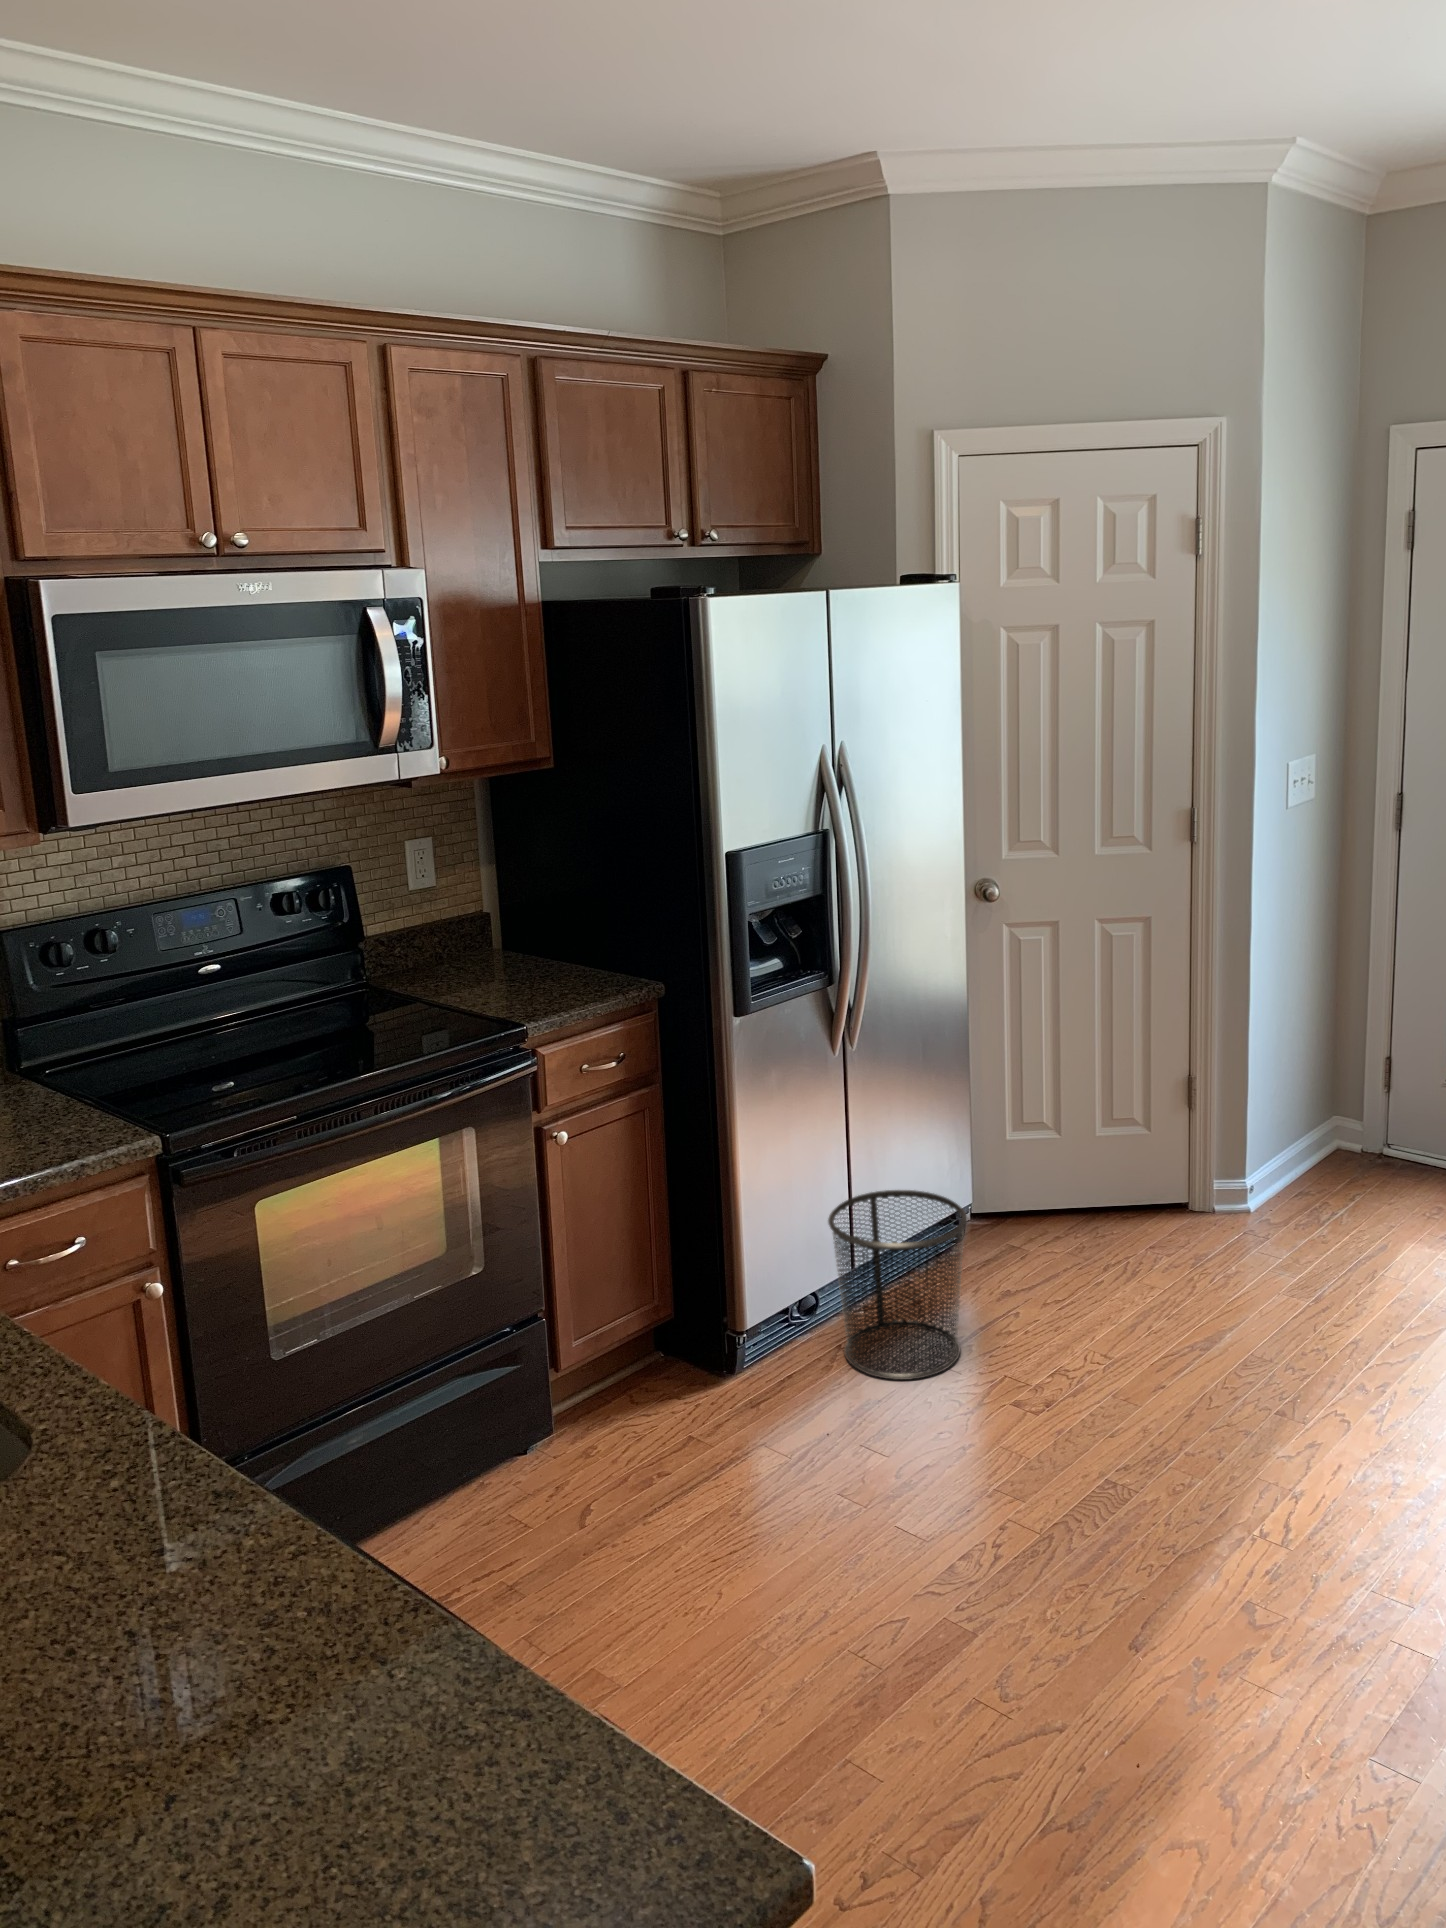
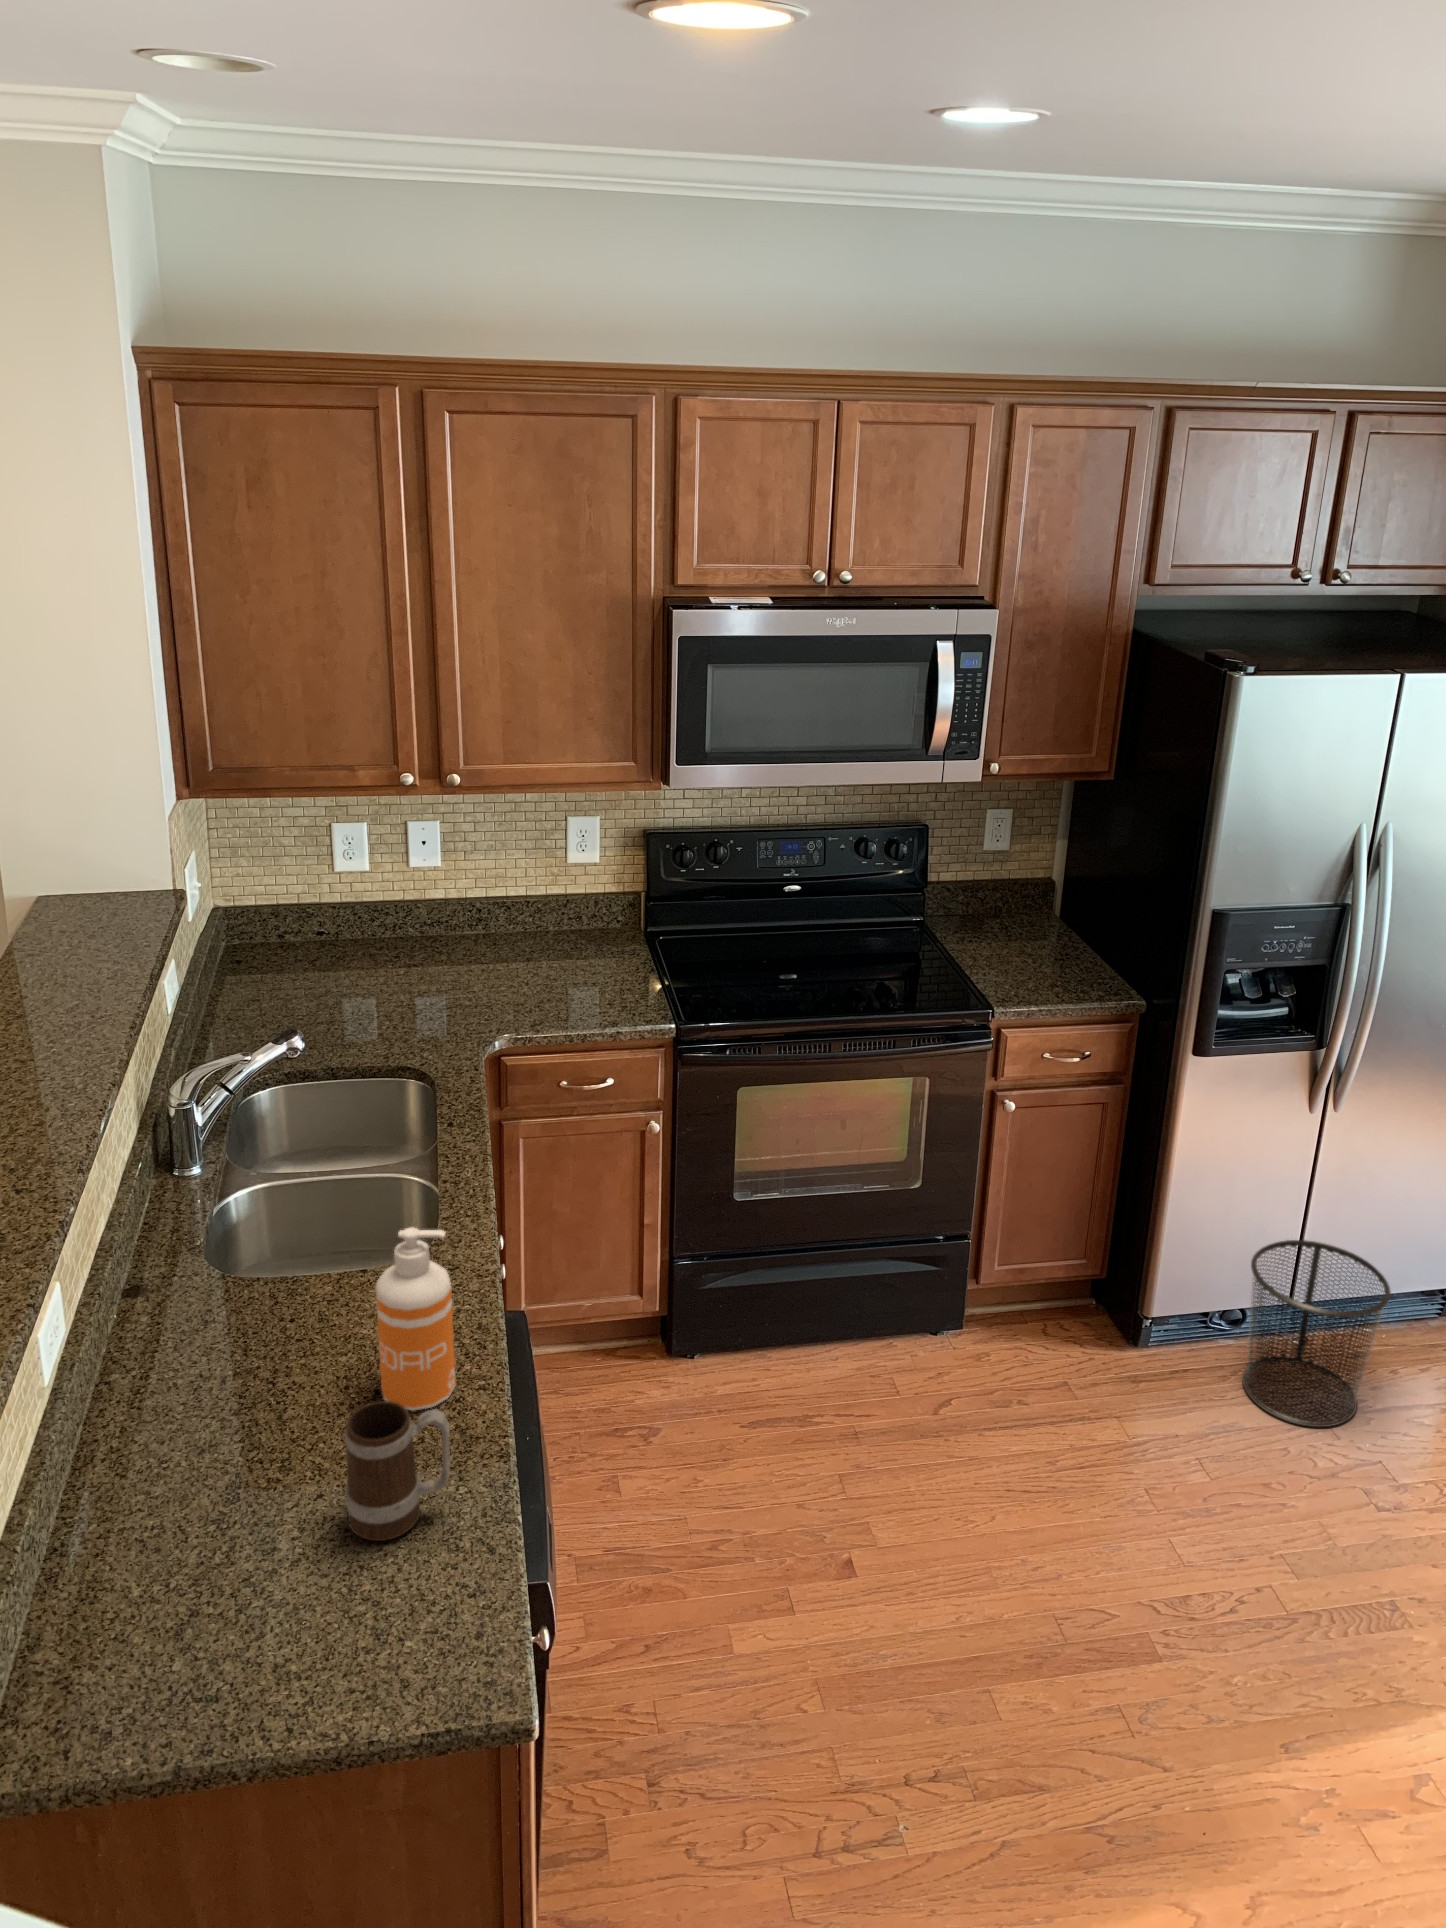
soap dispenser: none [107,1311,259,1638] -> present [376,1227,456,1411]
mug: none [235,1535,407,1810] -> present [345,1401,450,1541]

